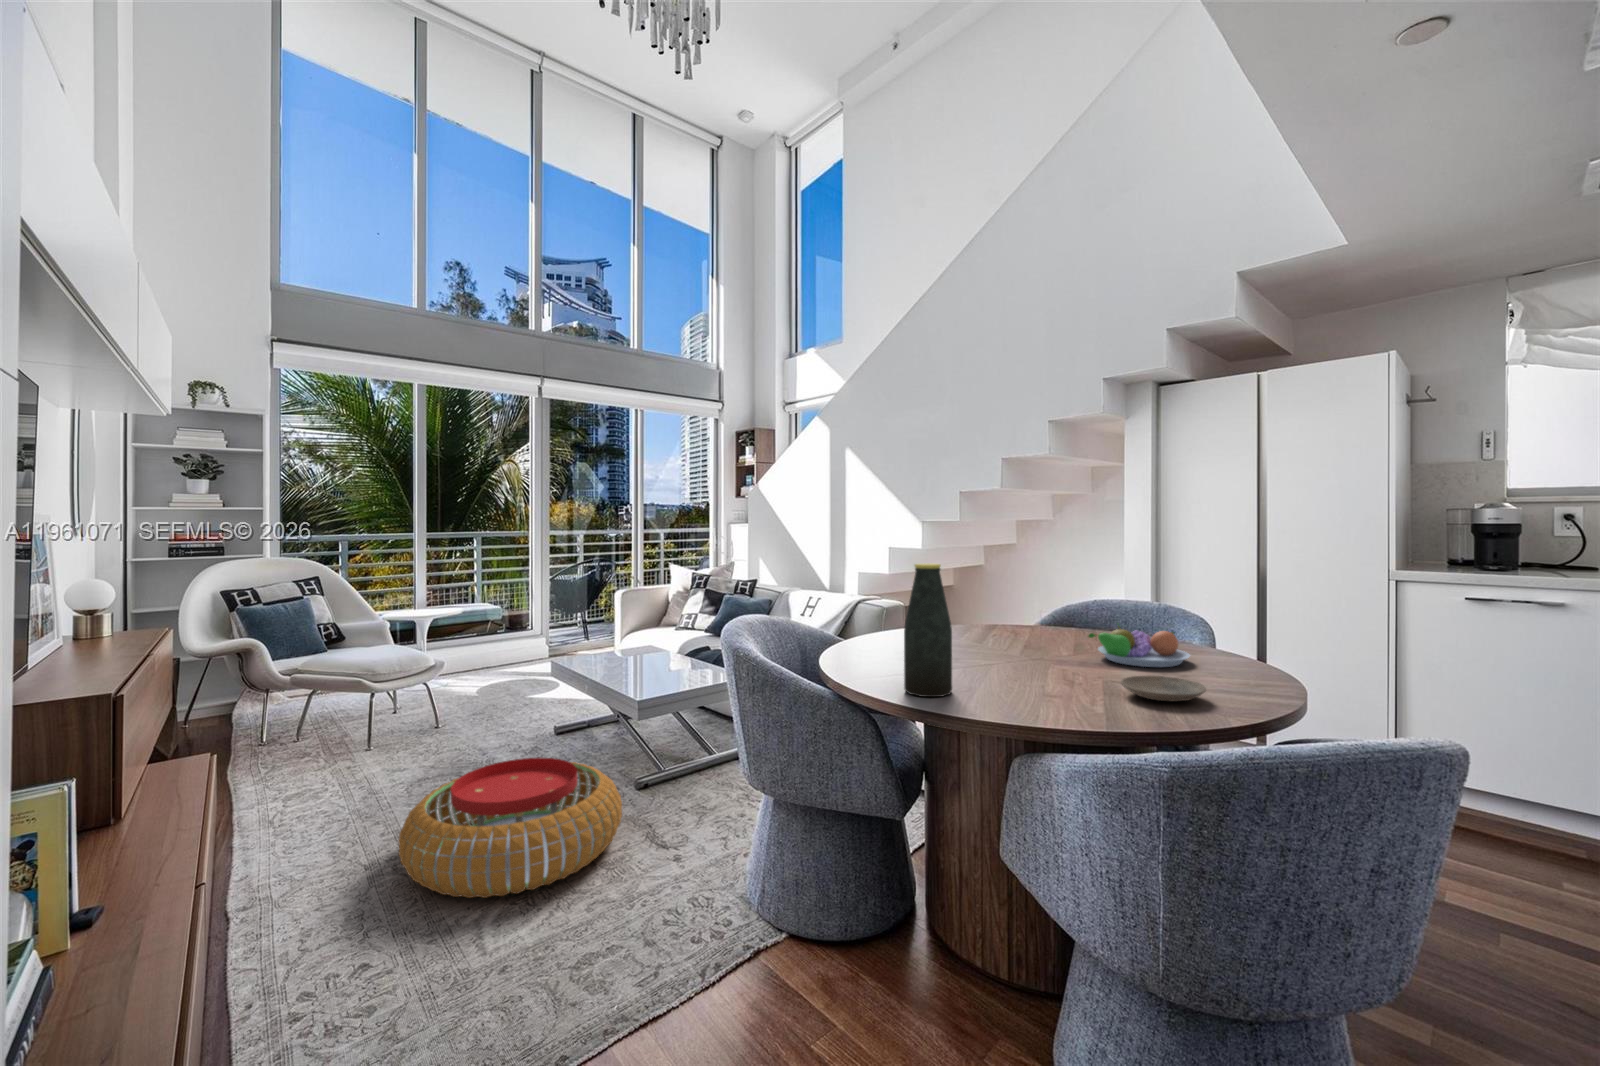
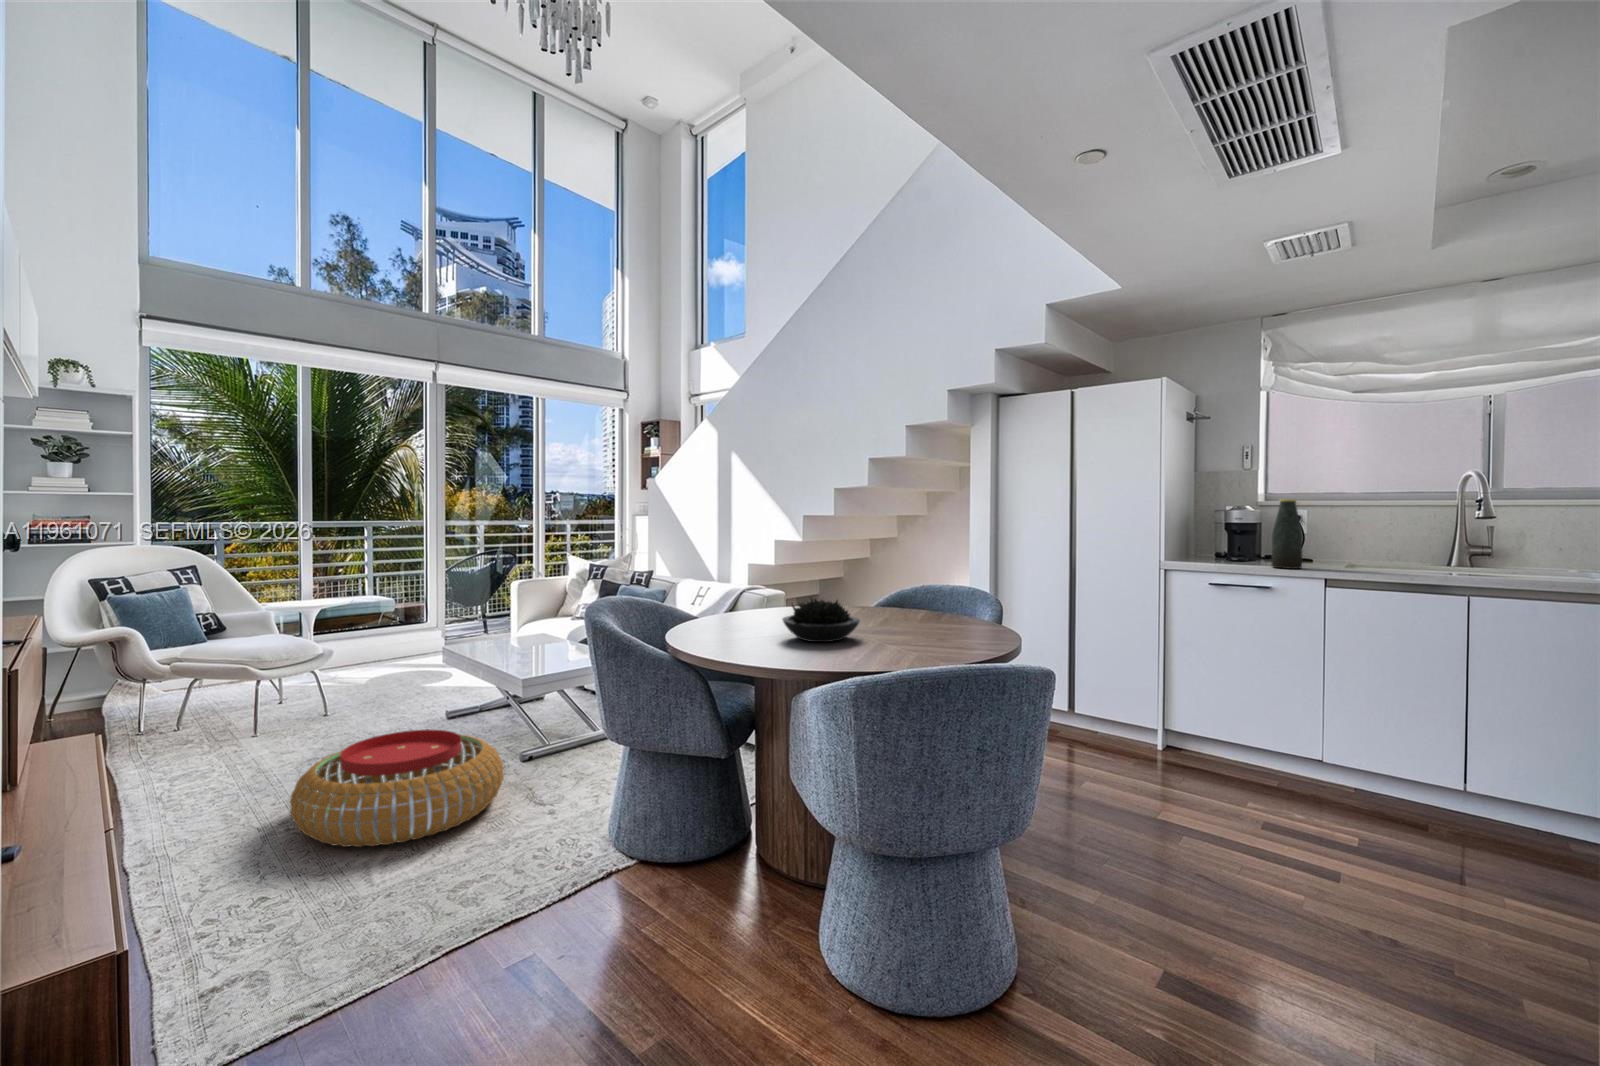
bottle: present [904,564,952,697] -> present [1272,499,1303,569]
succulent plant: none [958,622,1057,679] -> present [782,598,860,642]
fruit bowl: present [1089,623,1190,667] -> none [896,599,973,633]
plate: present [1121,676,1206,701] -> none [895,637,954,654]

